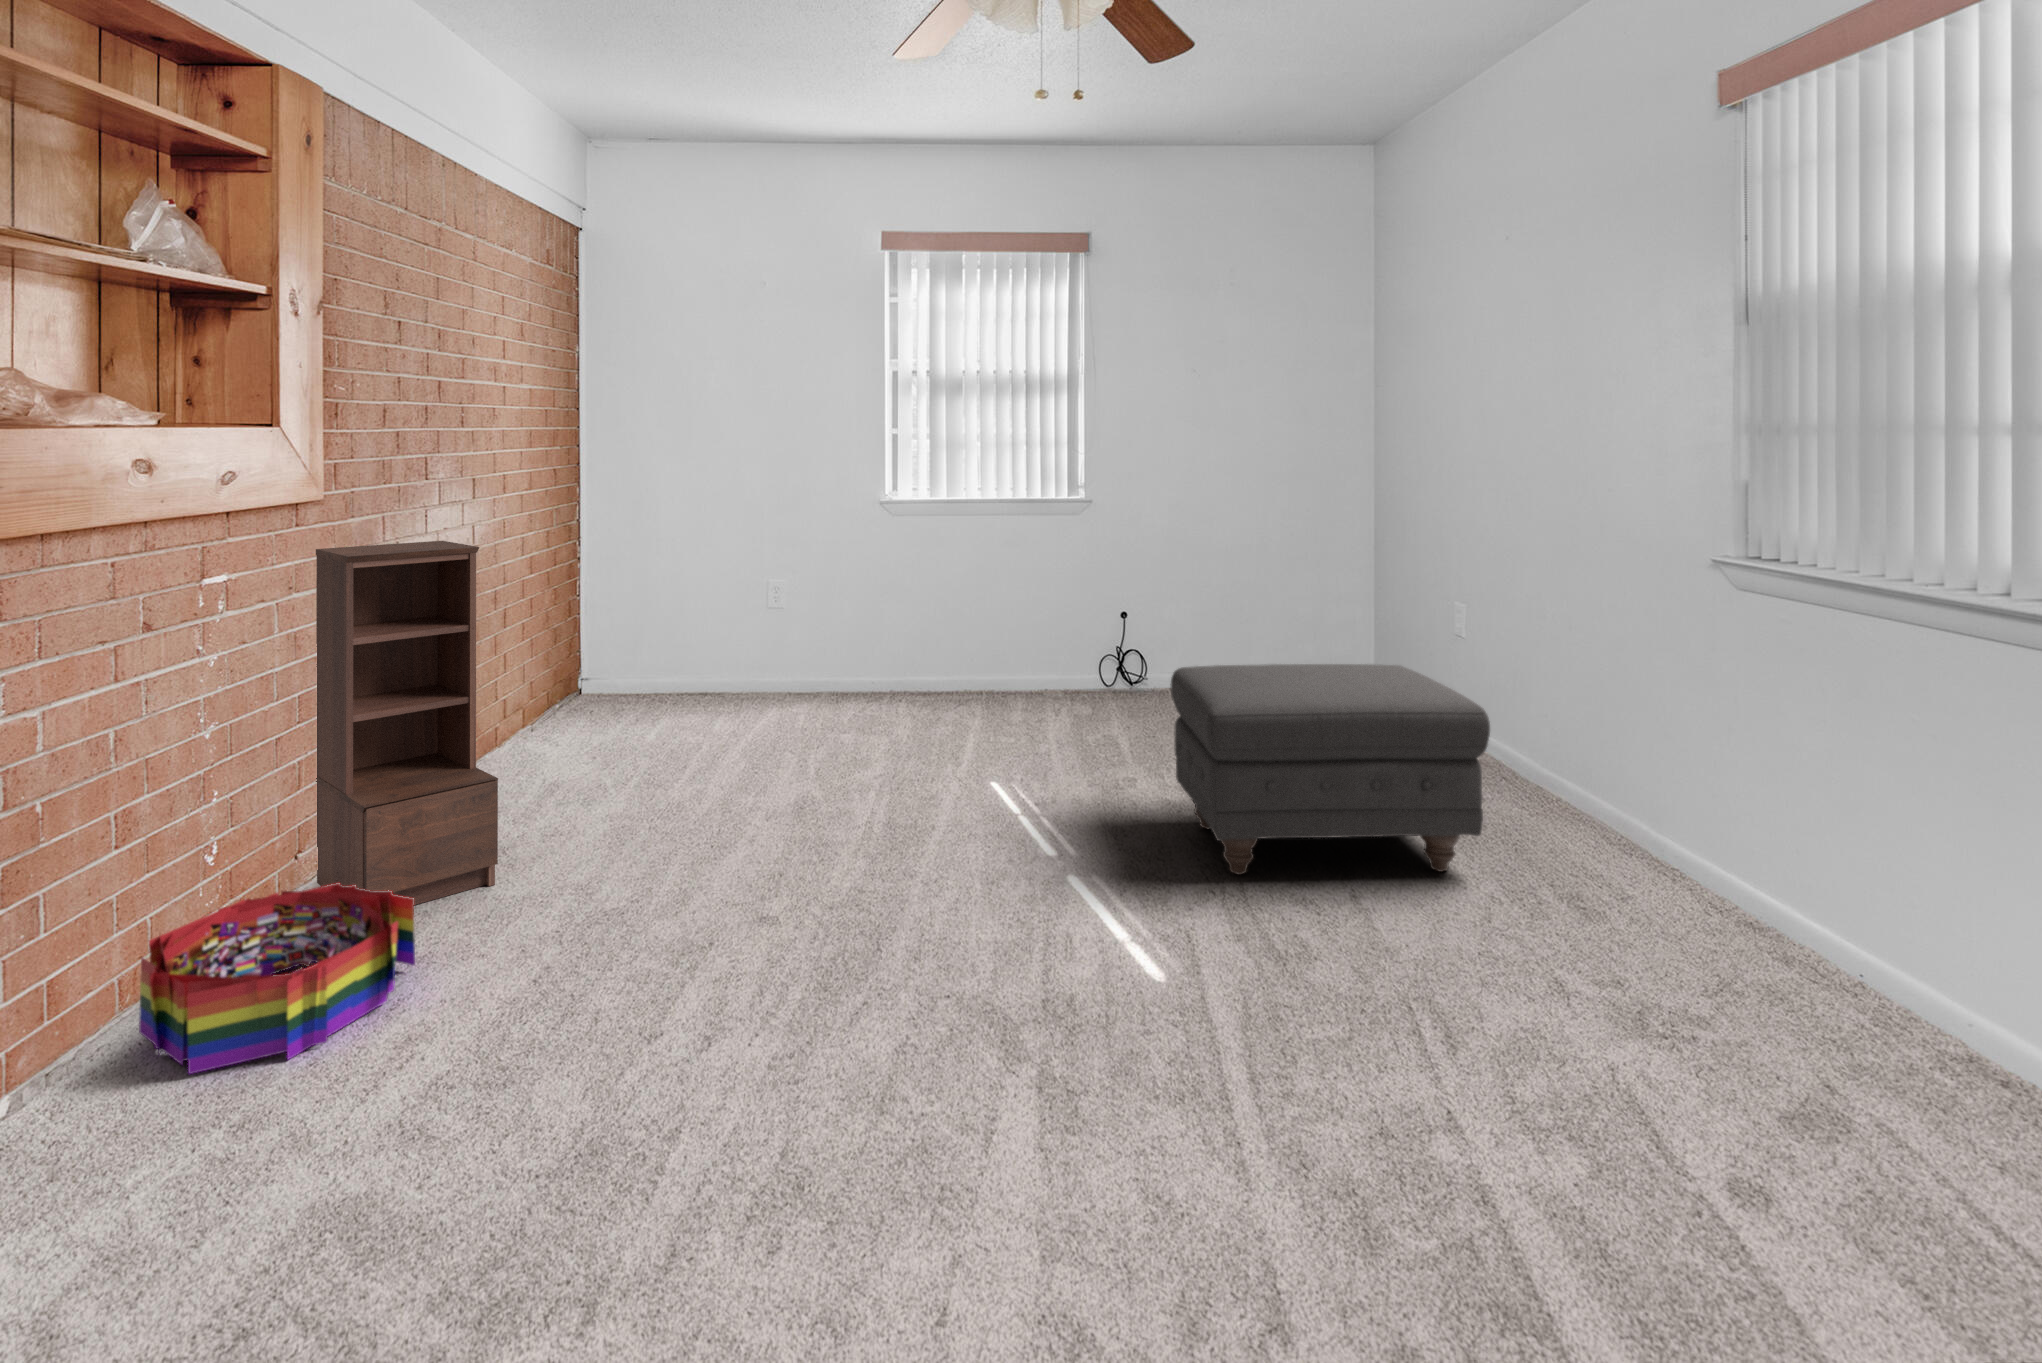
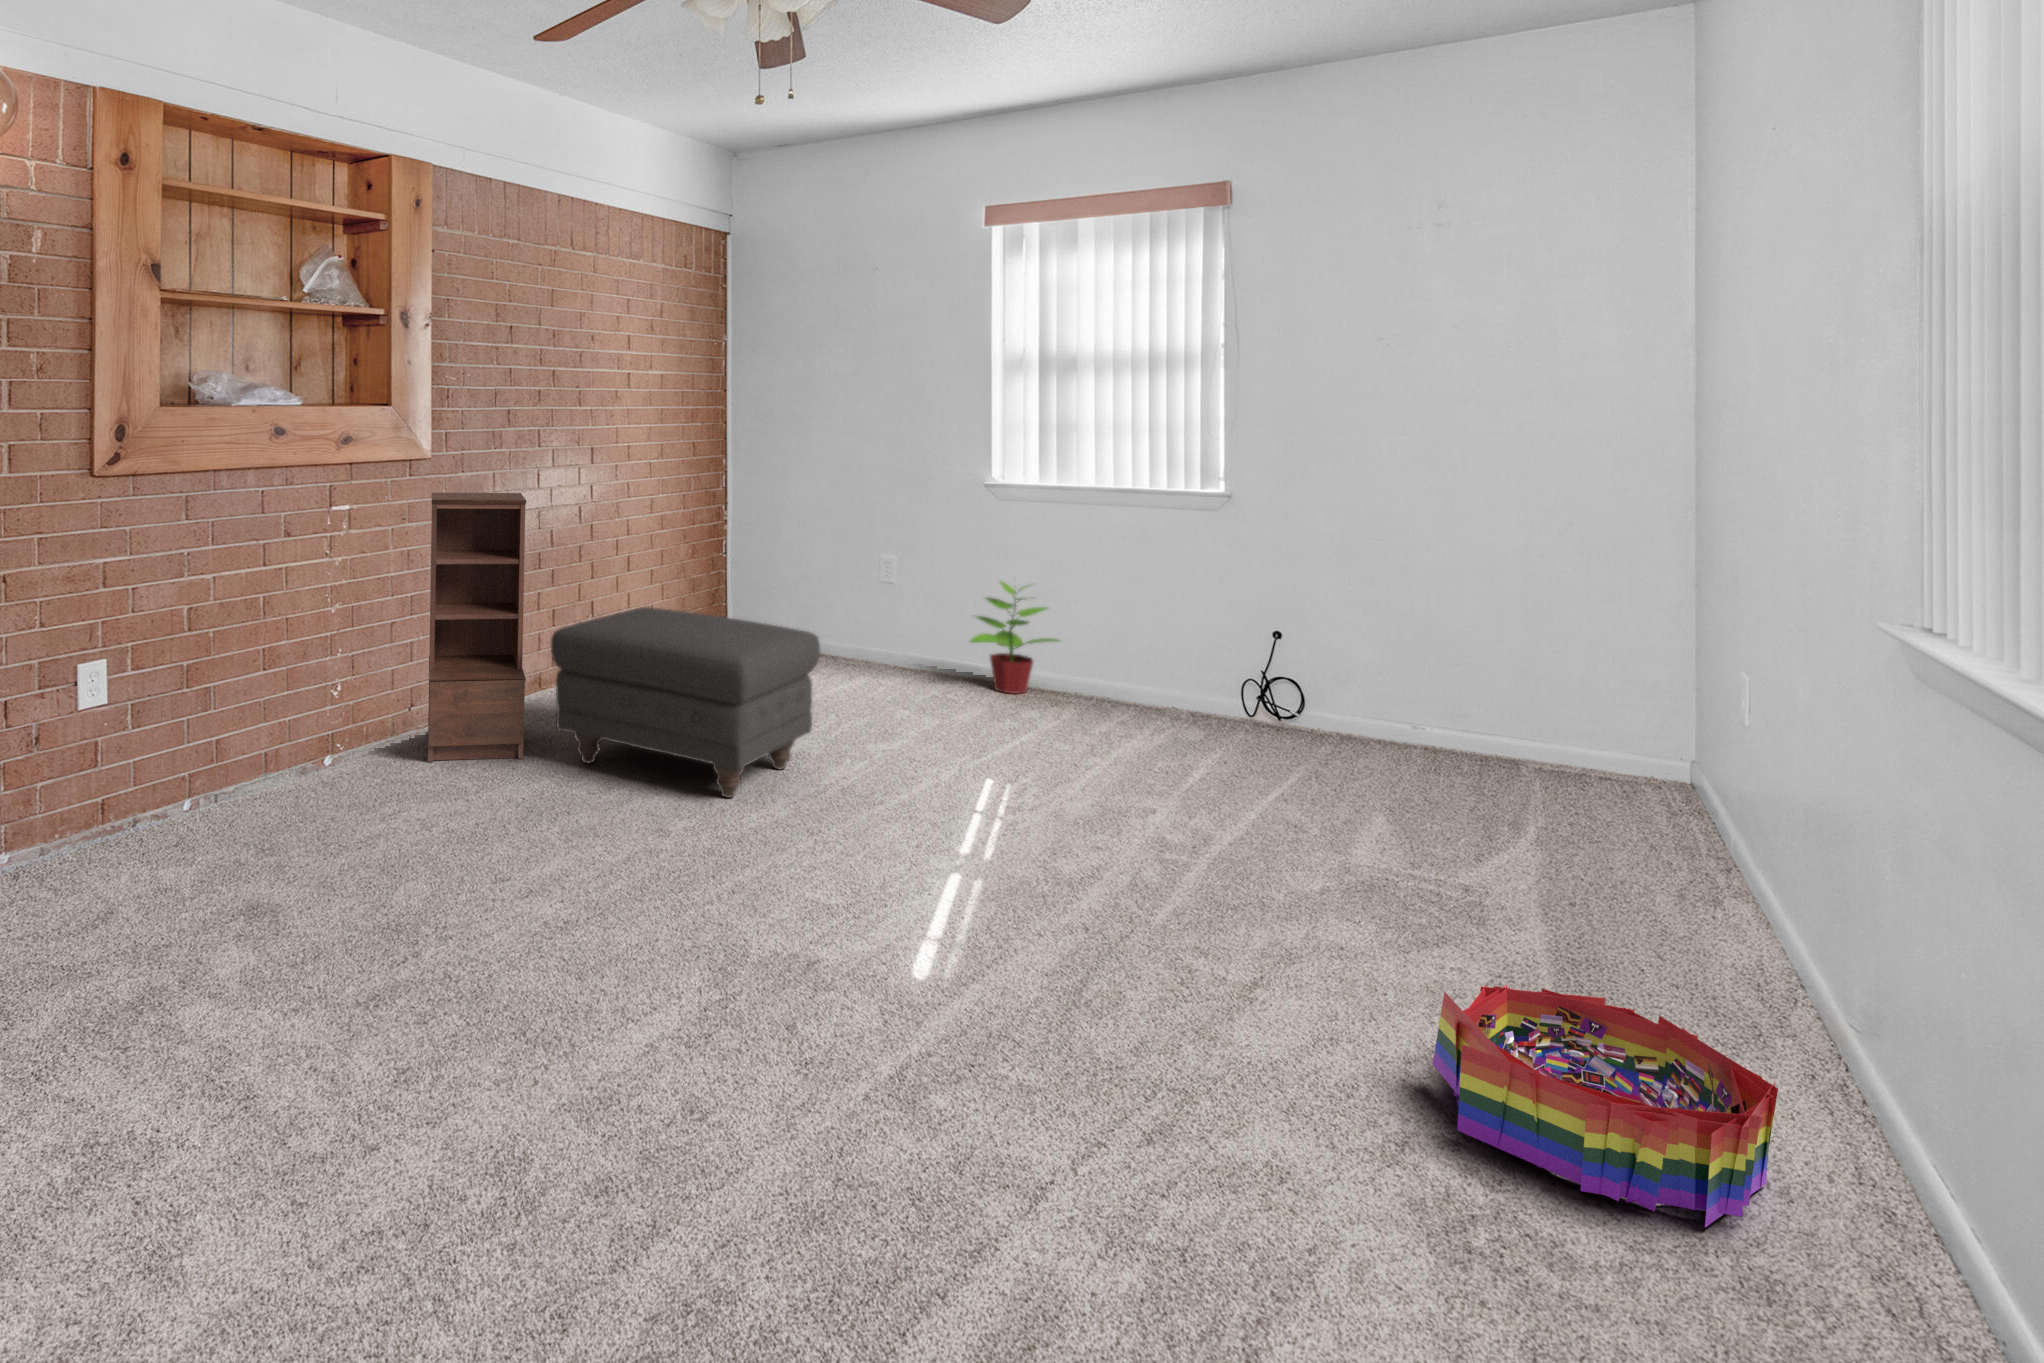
potted plant: none [873,588,967,704] -> present [970,582,1059,694]
ottoman: present [1170,664,1490,874] -> present [551,607,820,798]
storage bin: present [139,883,415,1074] -> present [1433,985,1778,1227]

